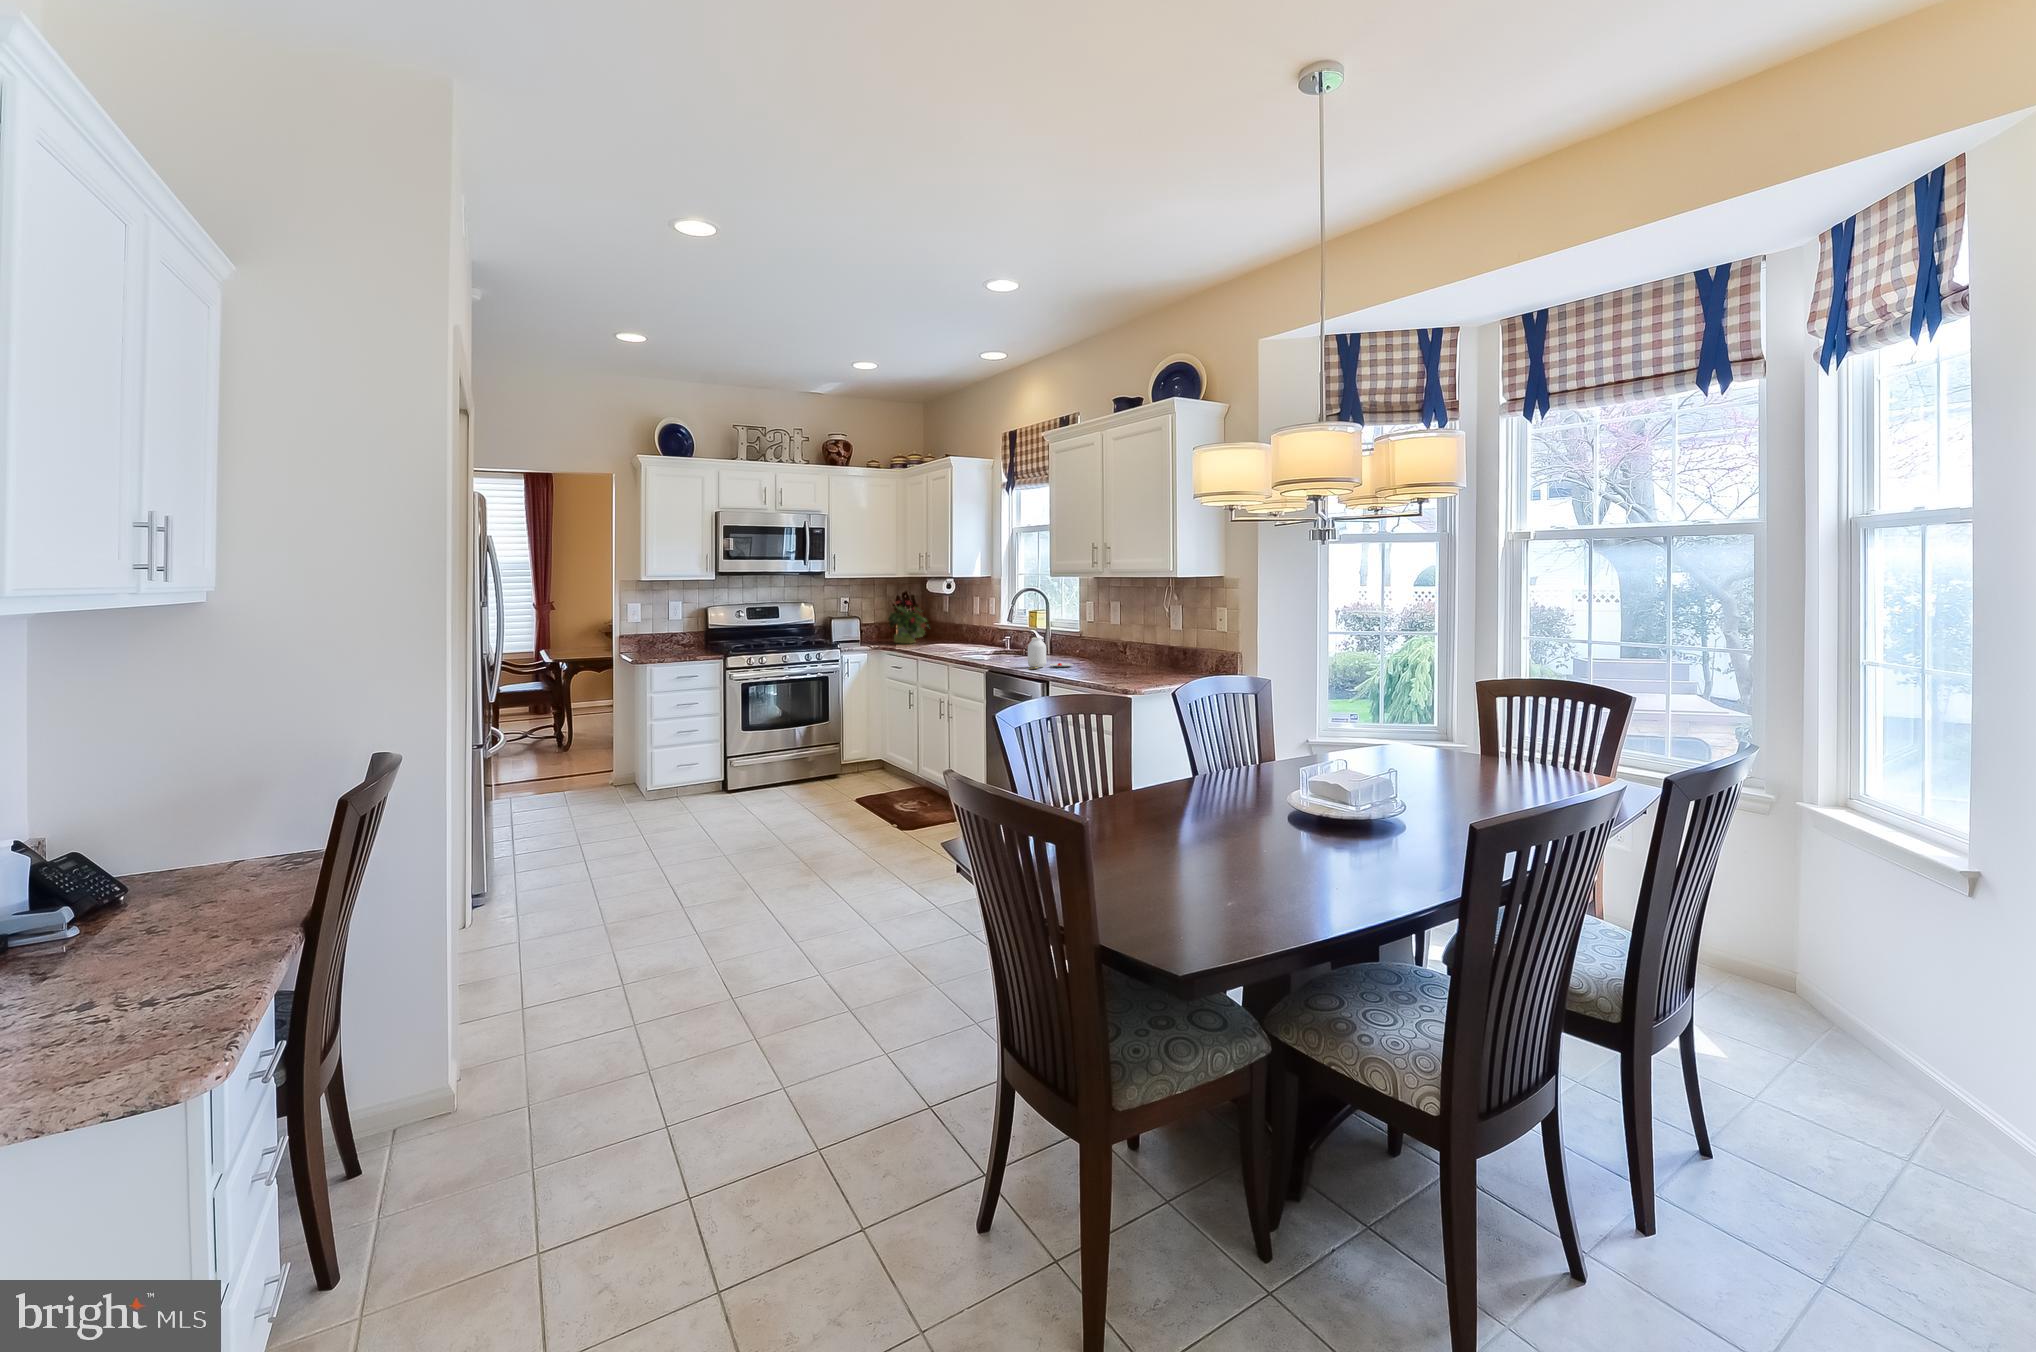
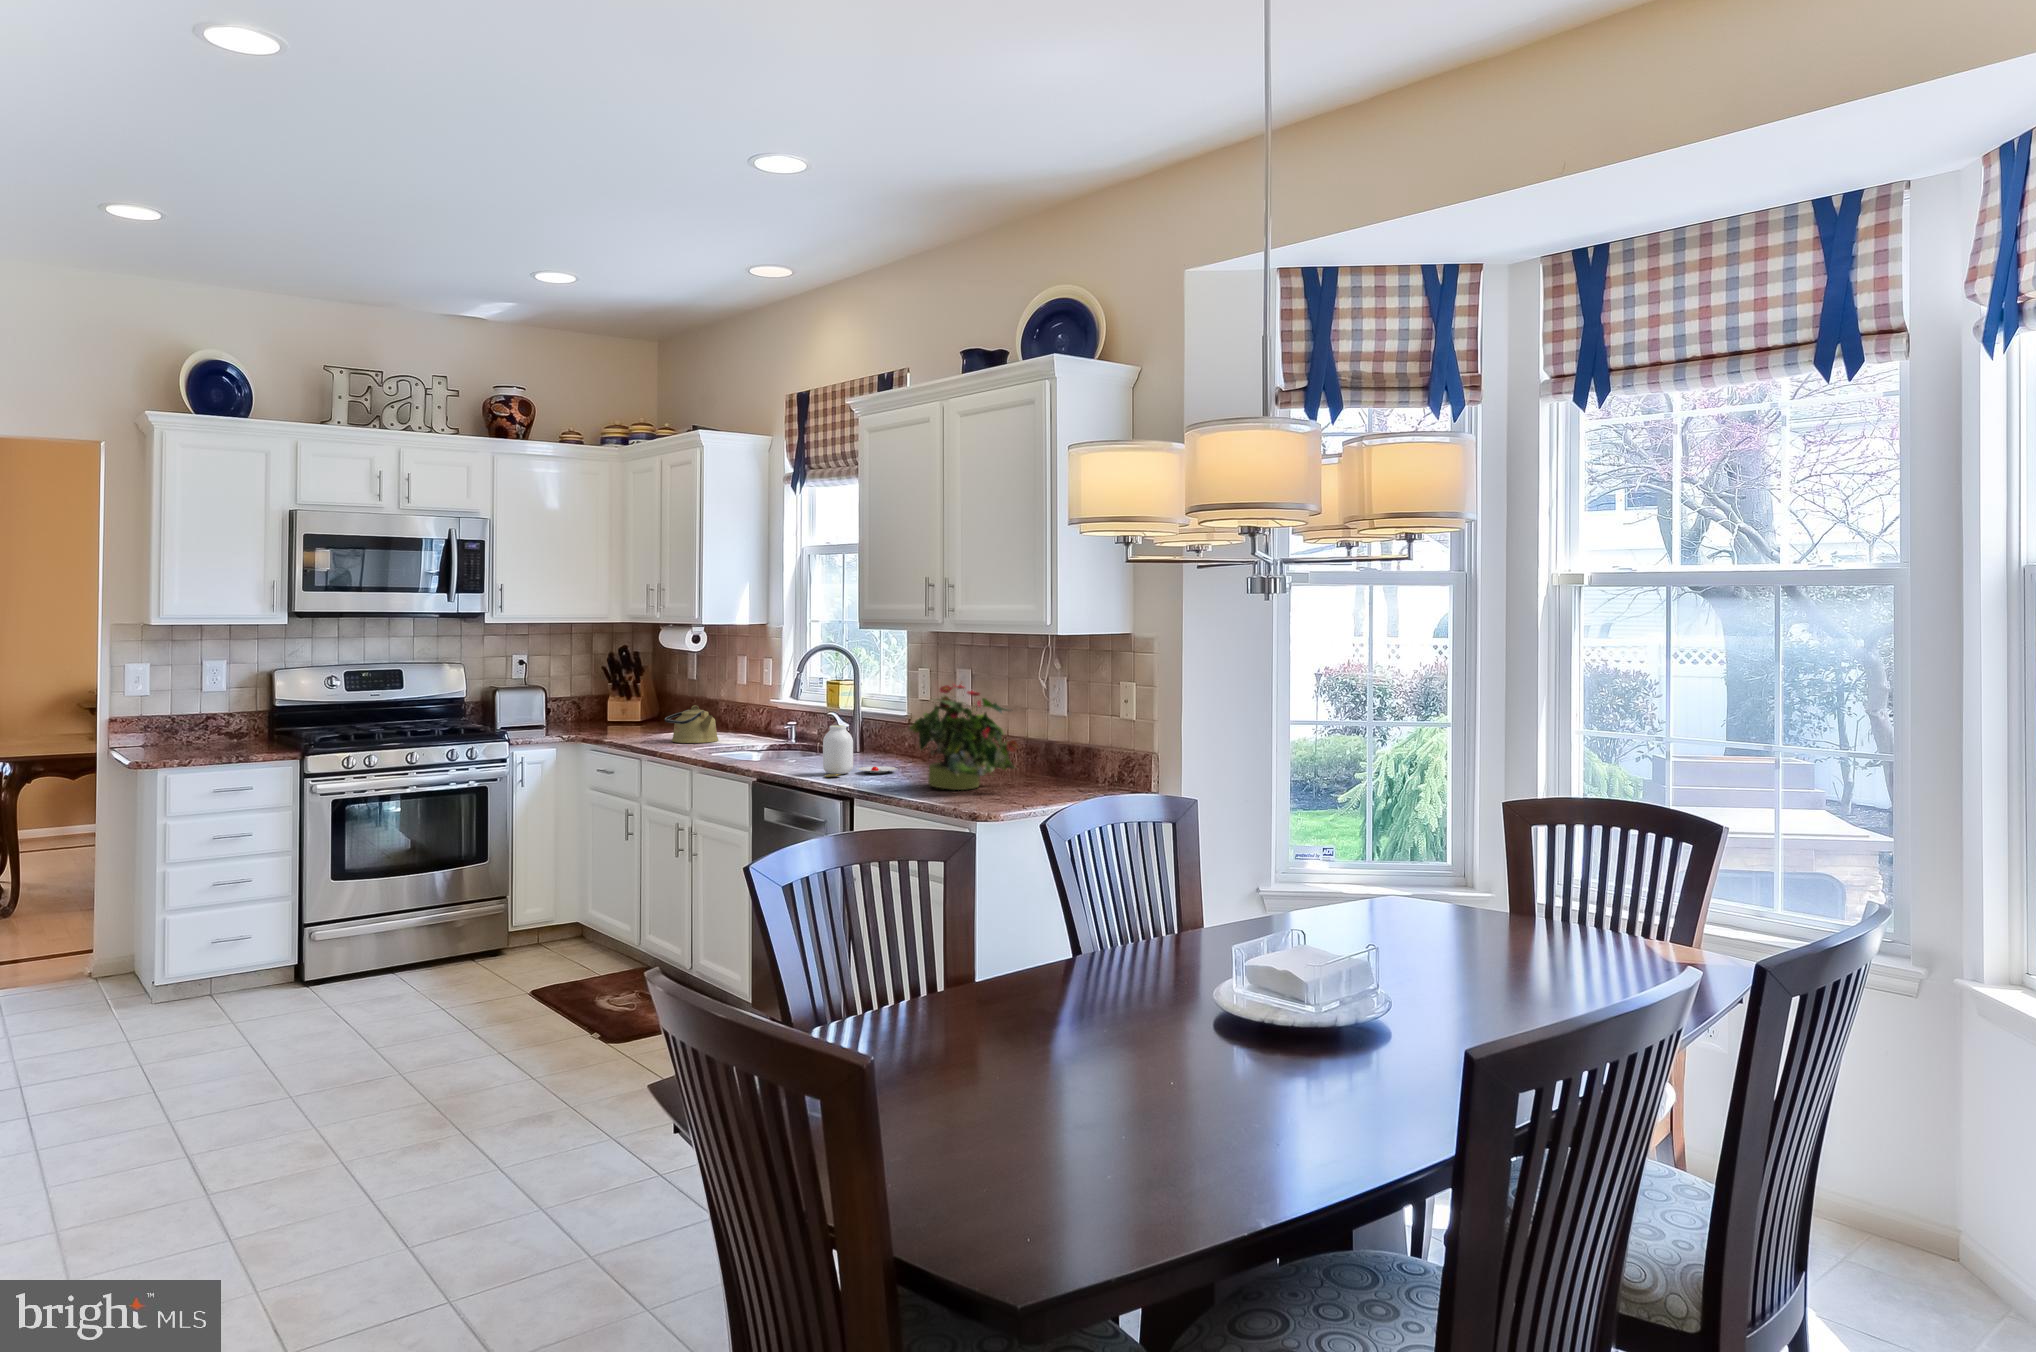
potted plant: present [888,601,929,644] -> present [909,685,1018,790]
kettle: none [932,628,964,651] -> present [665,705,718,743]

